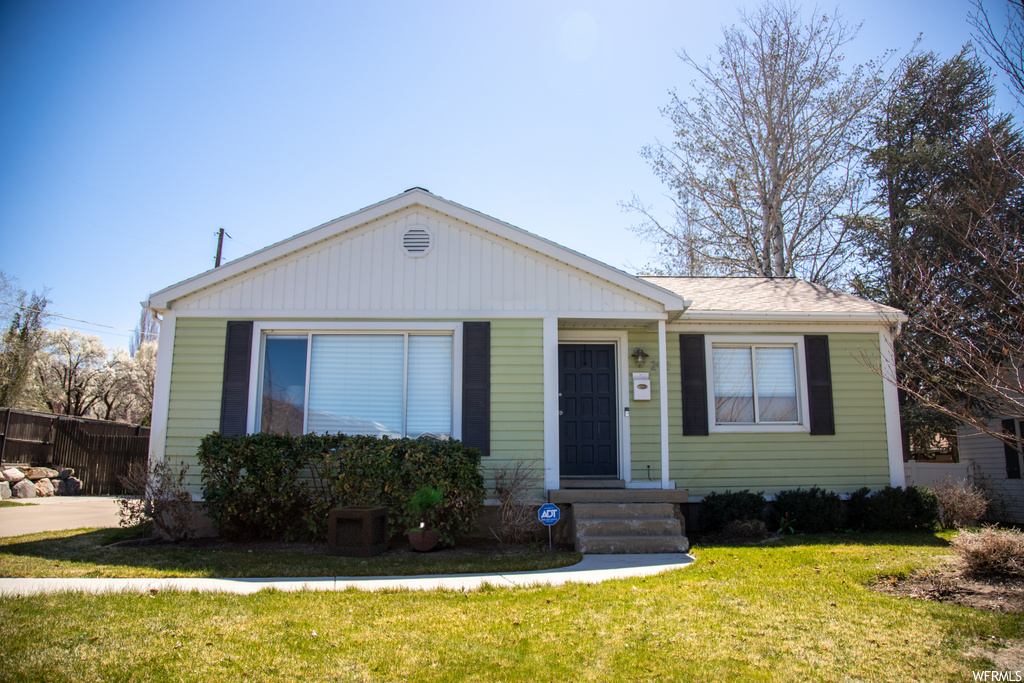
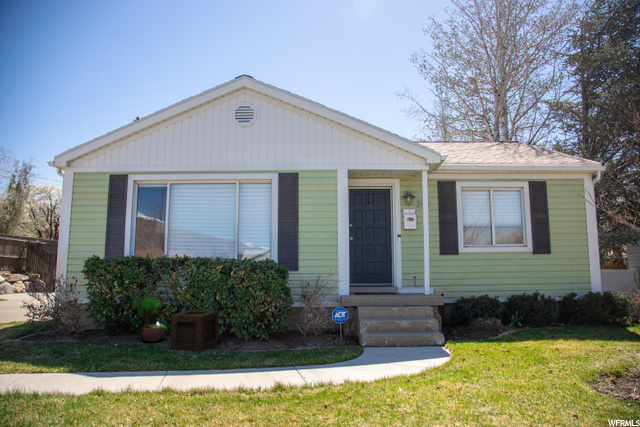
potted tree: present [408,486,441,551] -> present [135,296,165,342]

